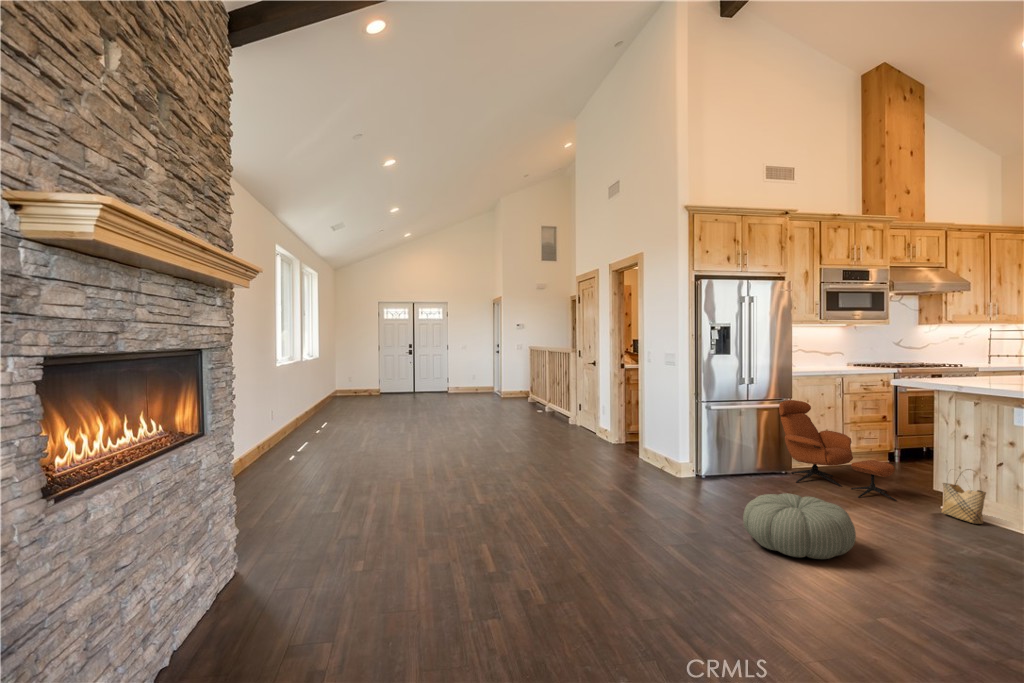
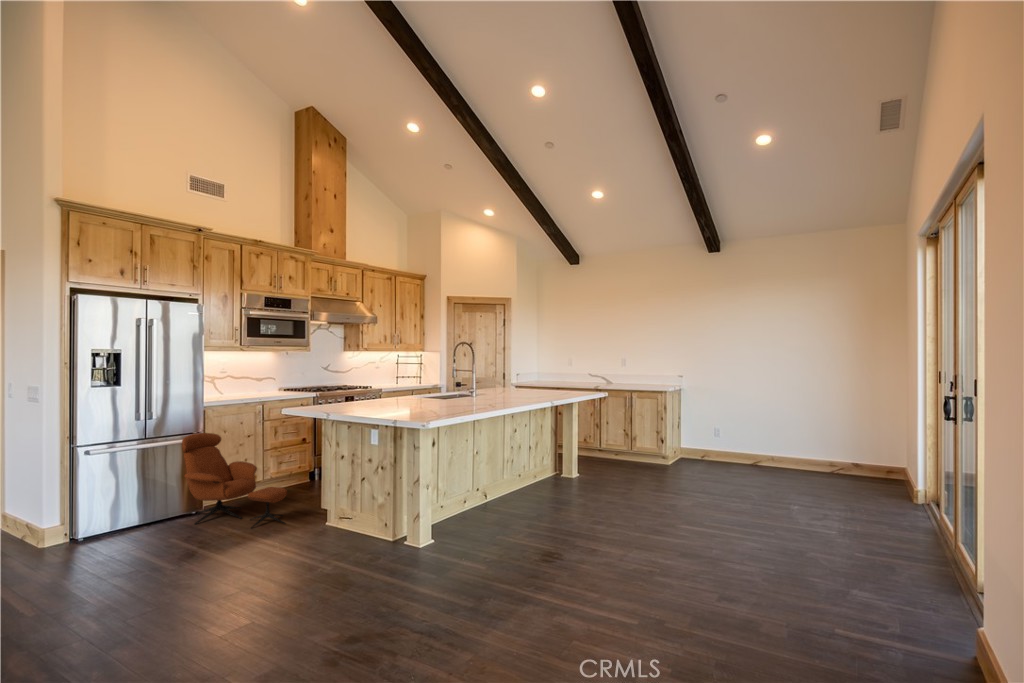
woven basket: present [942,469,986,524] -> none [316,484,346,532]
pouf: present [743,493,856,559] -> none [64,547,201,628]

